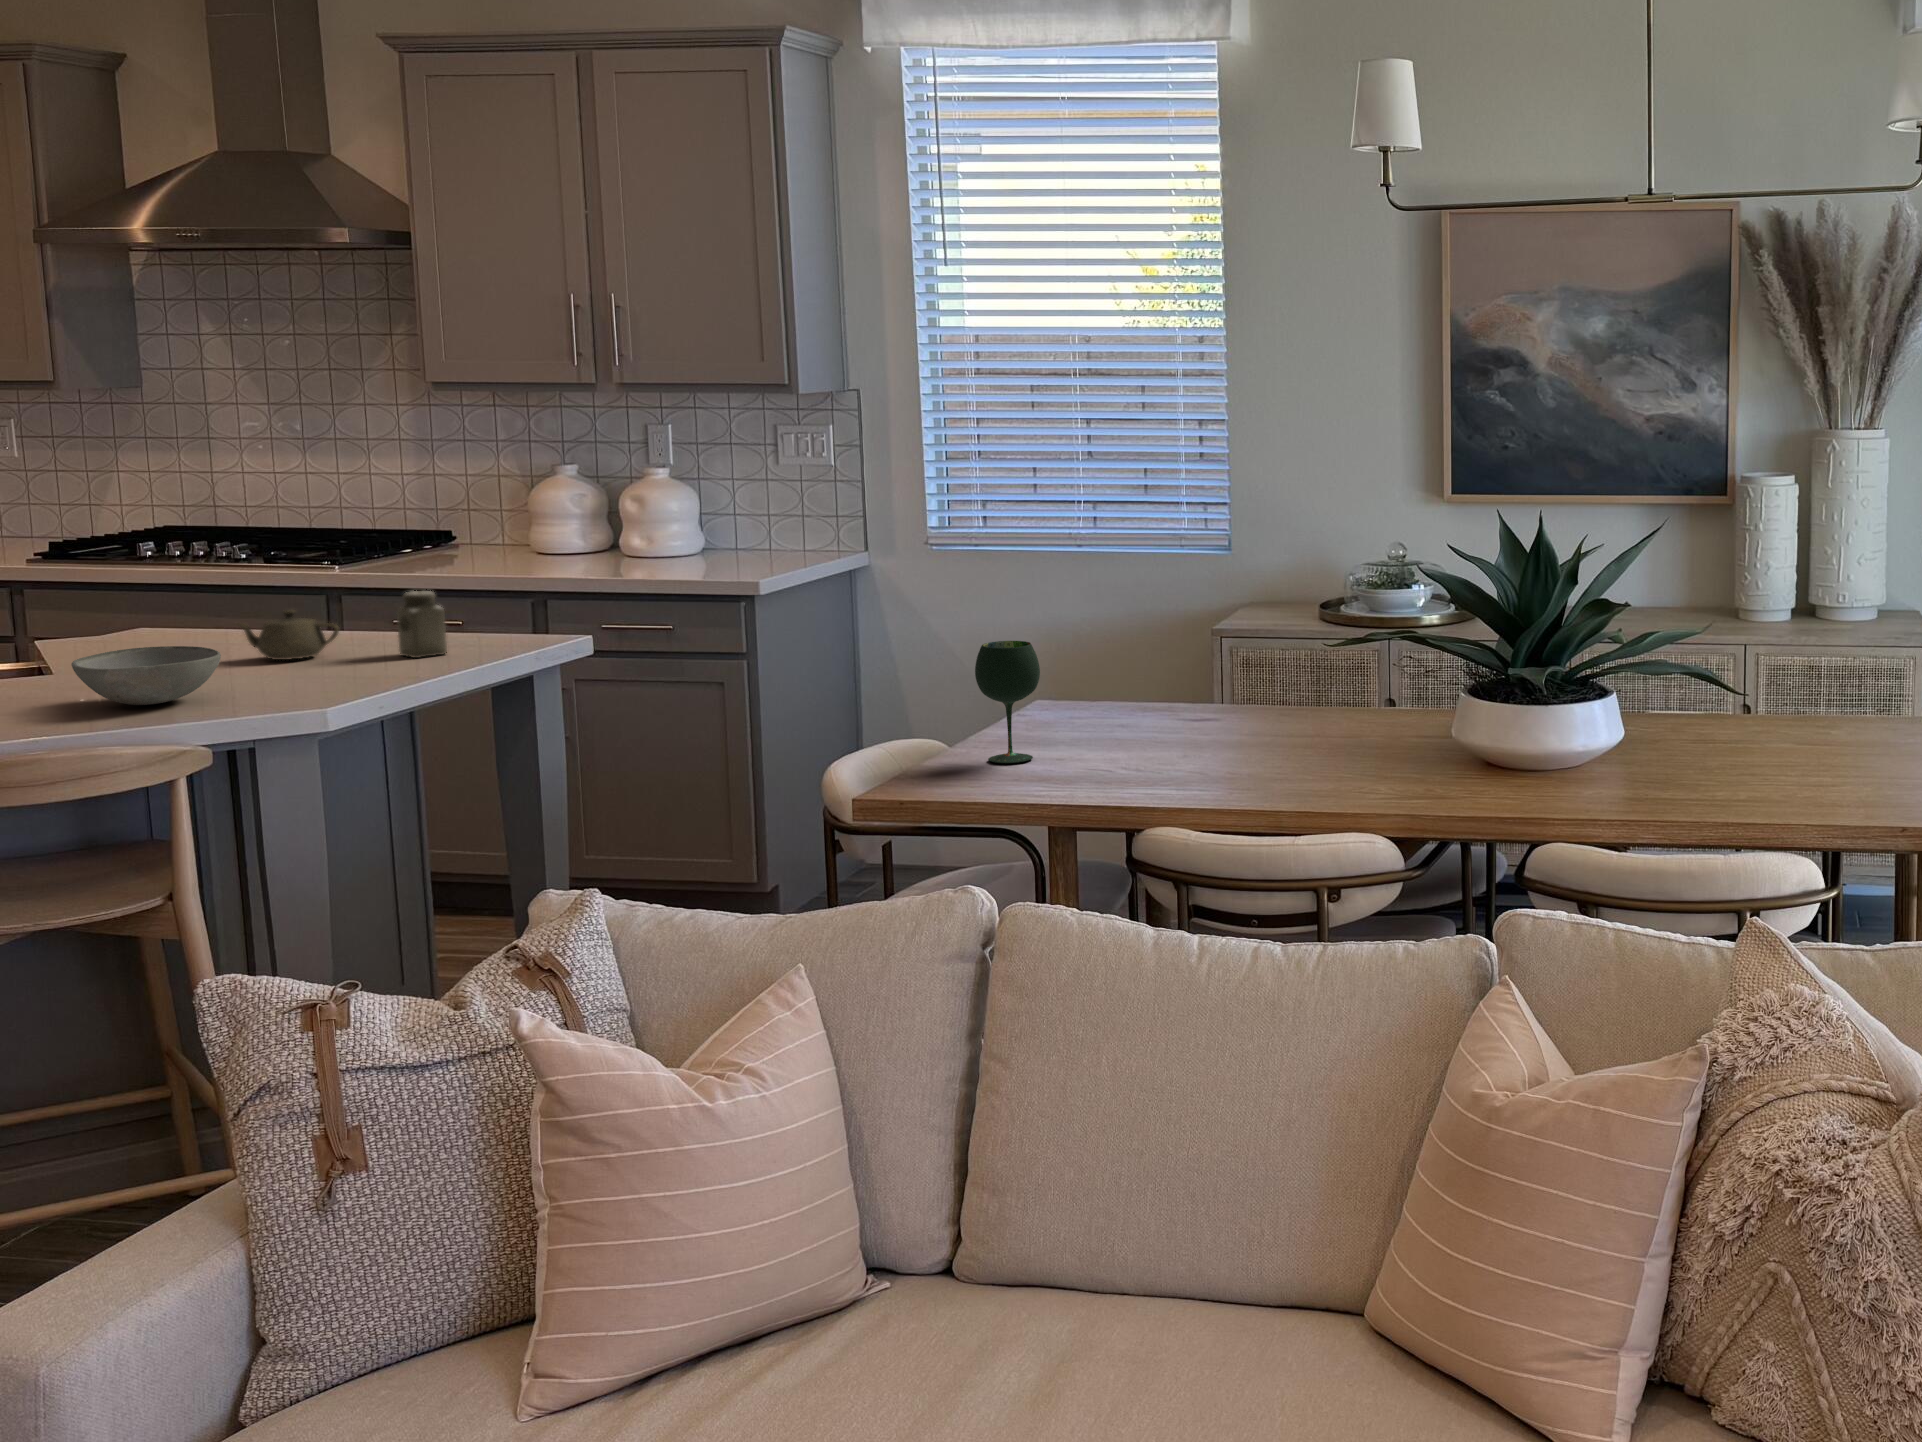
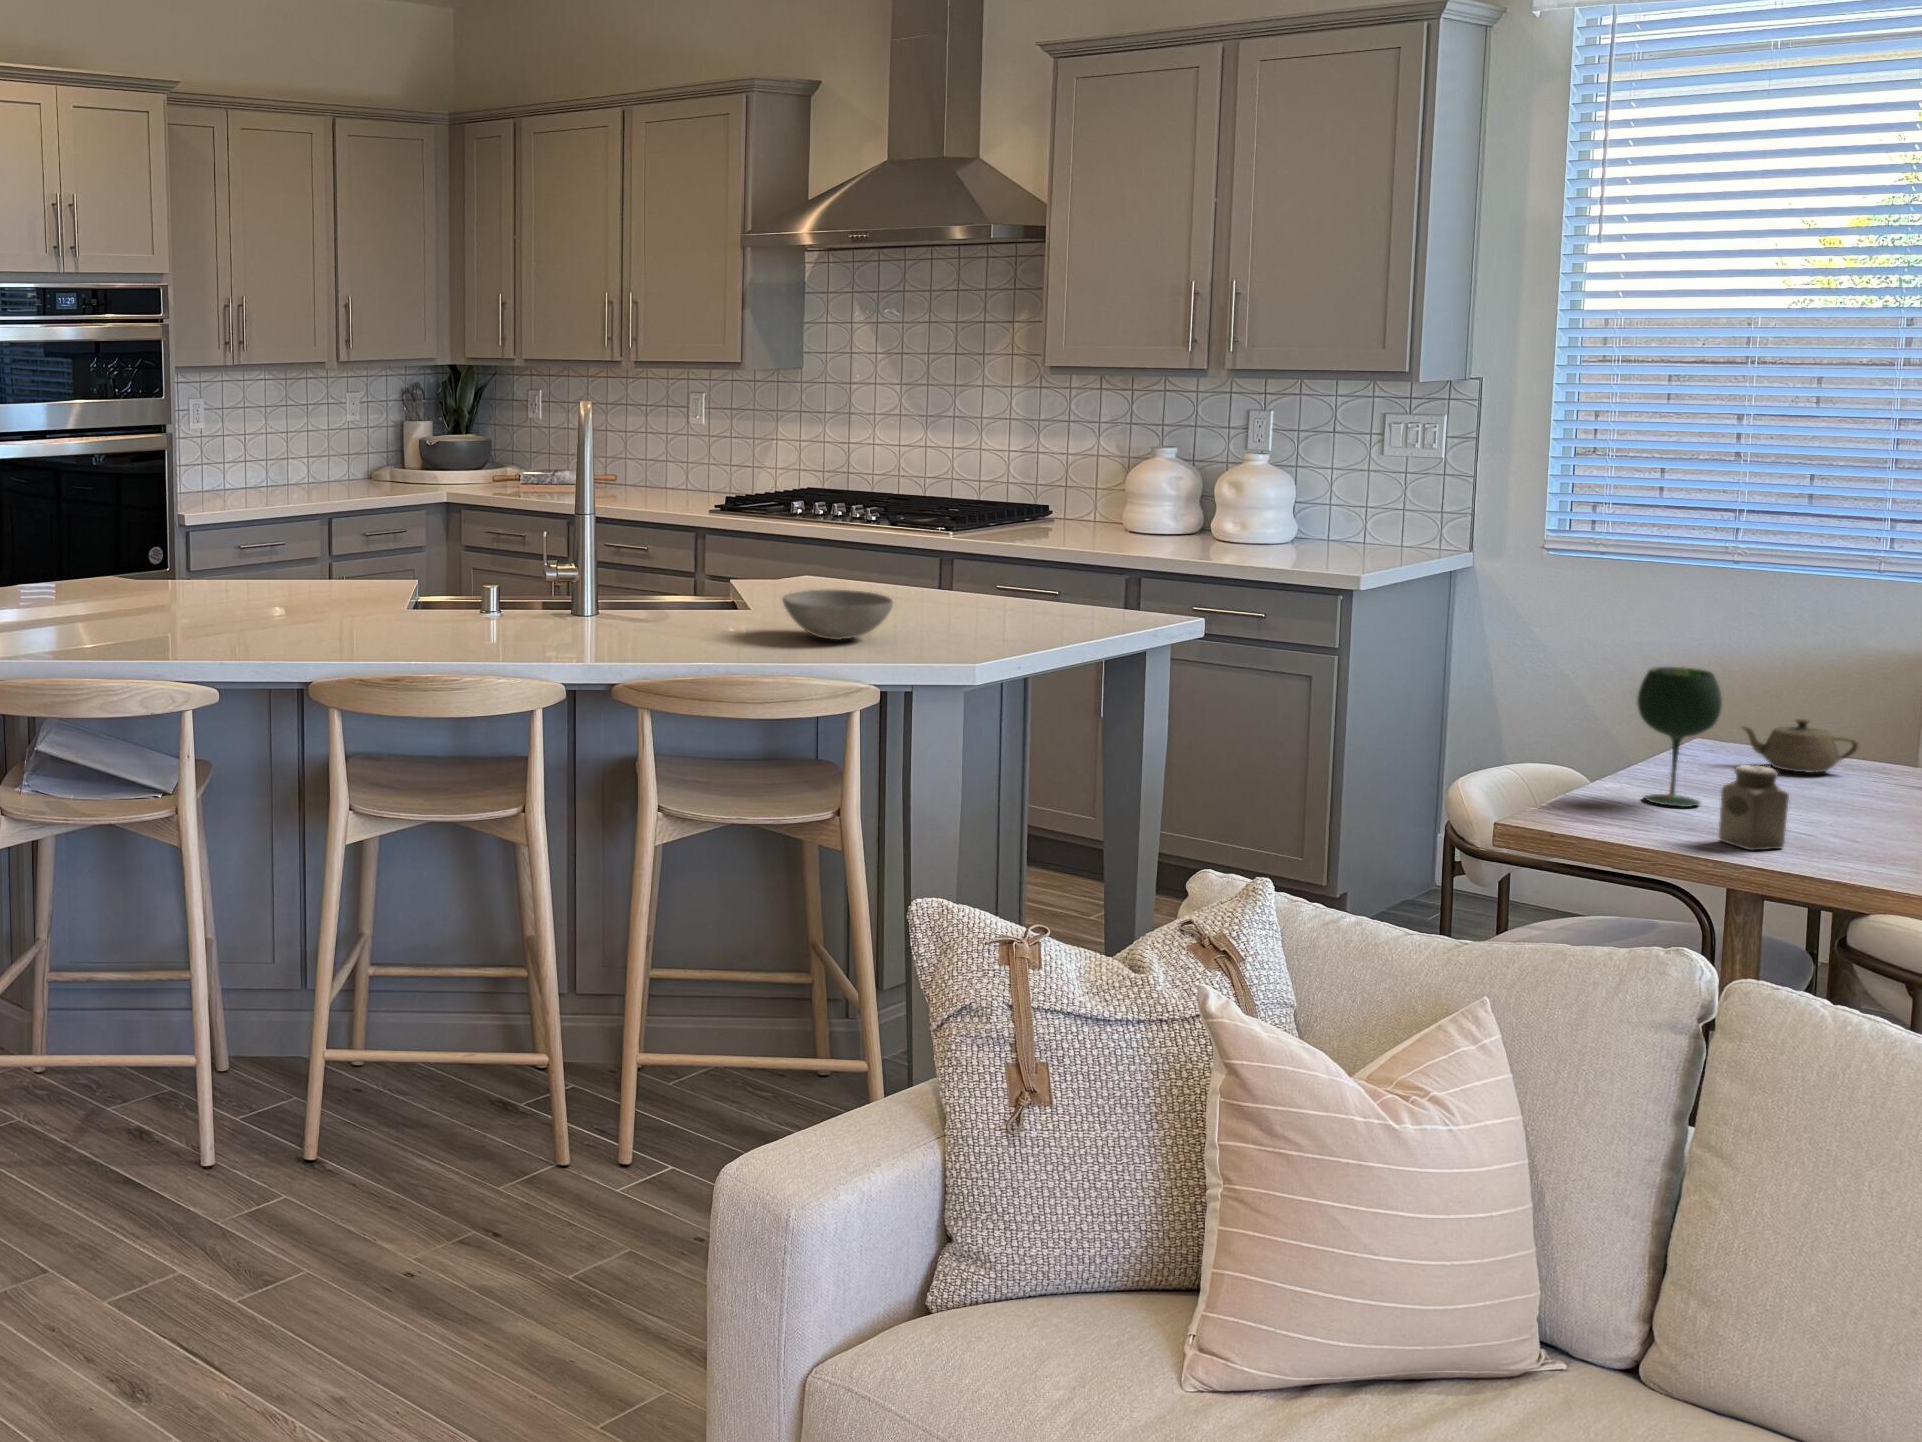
salt shaker: present [397,591,447,658] -> present [1719,765,1789,850]
teapot: present [239,610,339,660] -> present [1742,719,1859,773]

